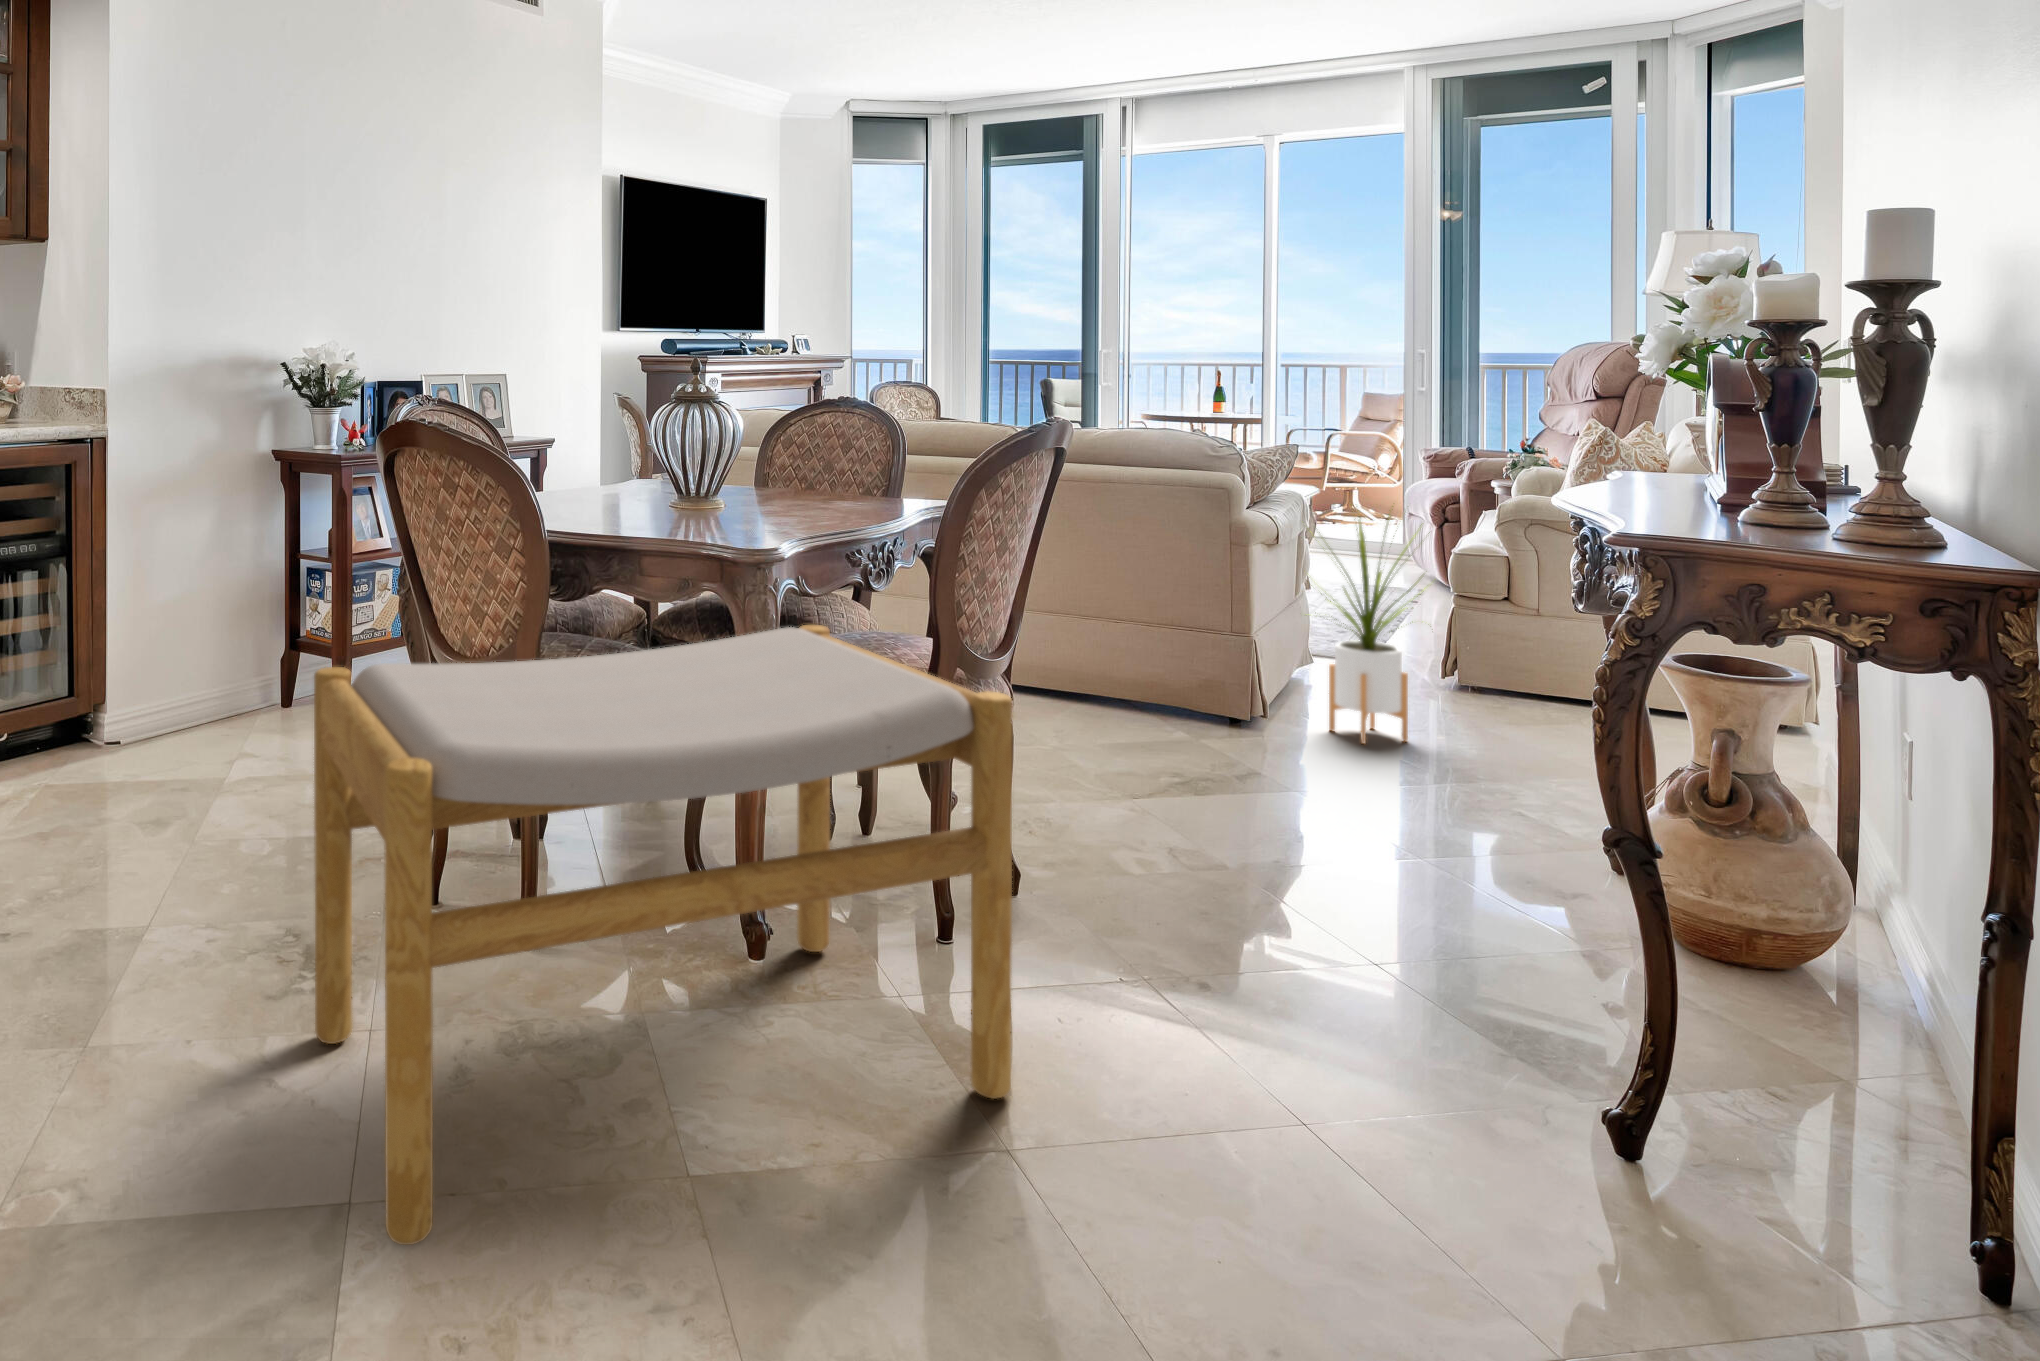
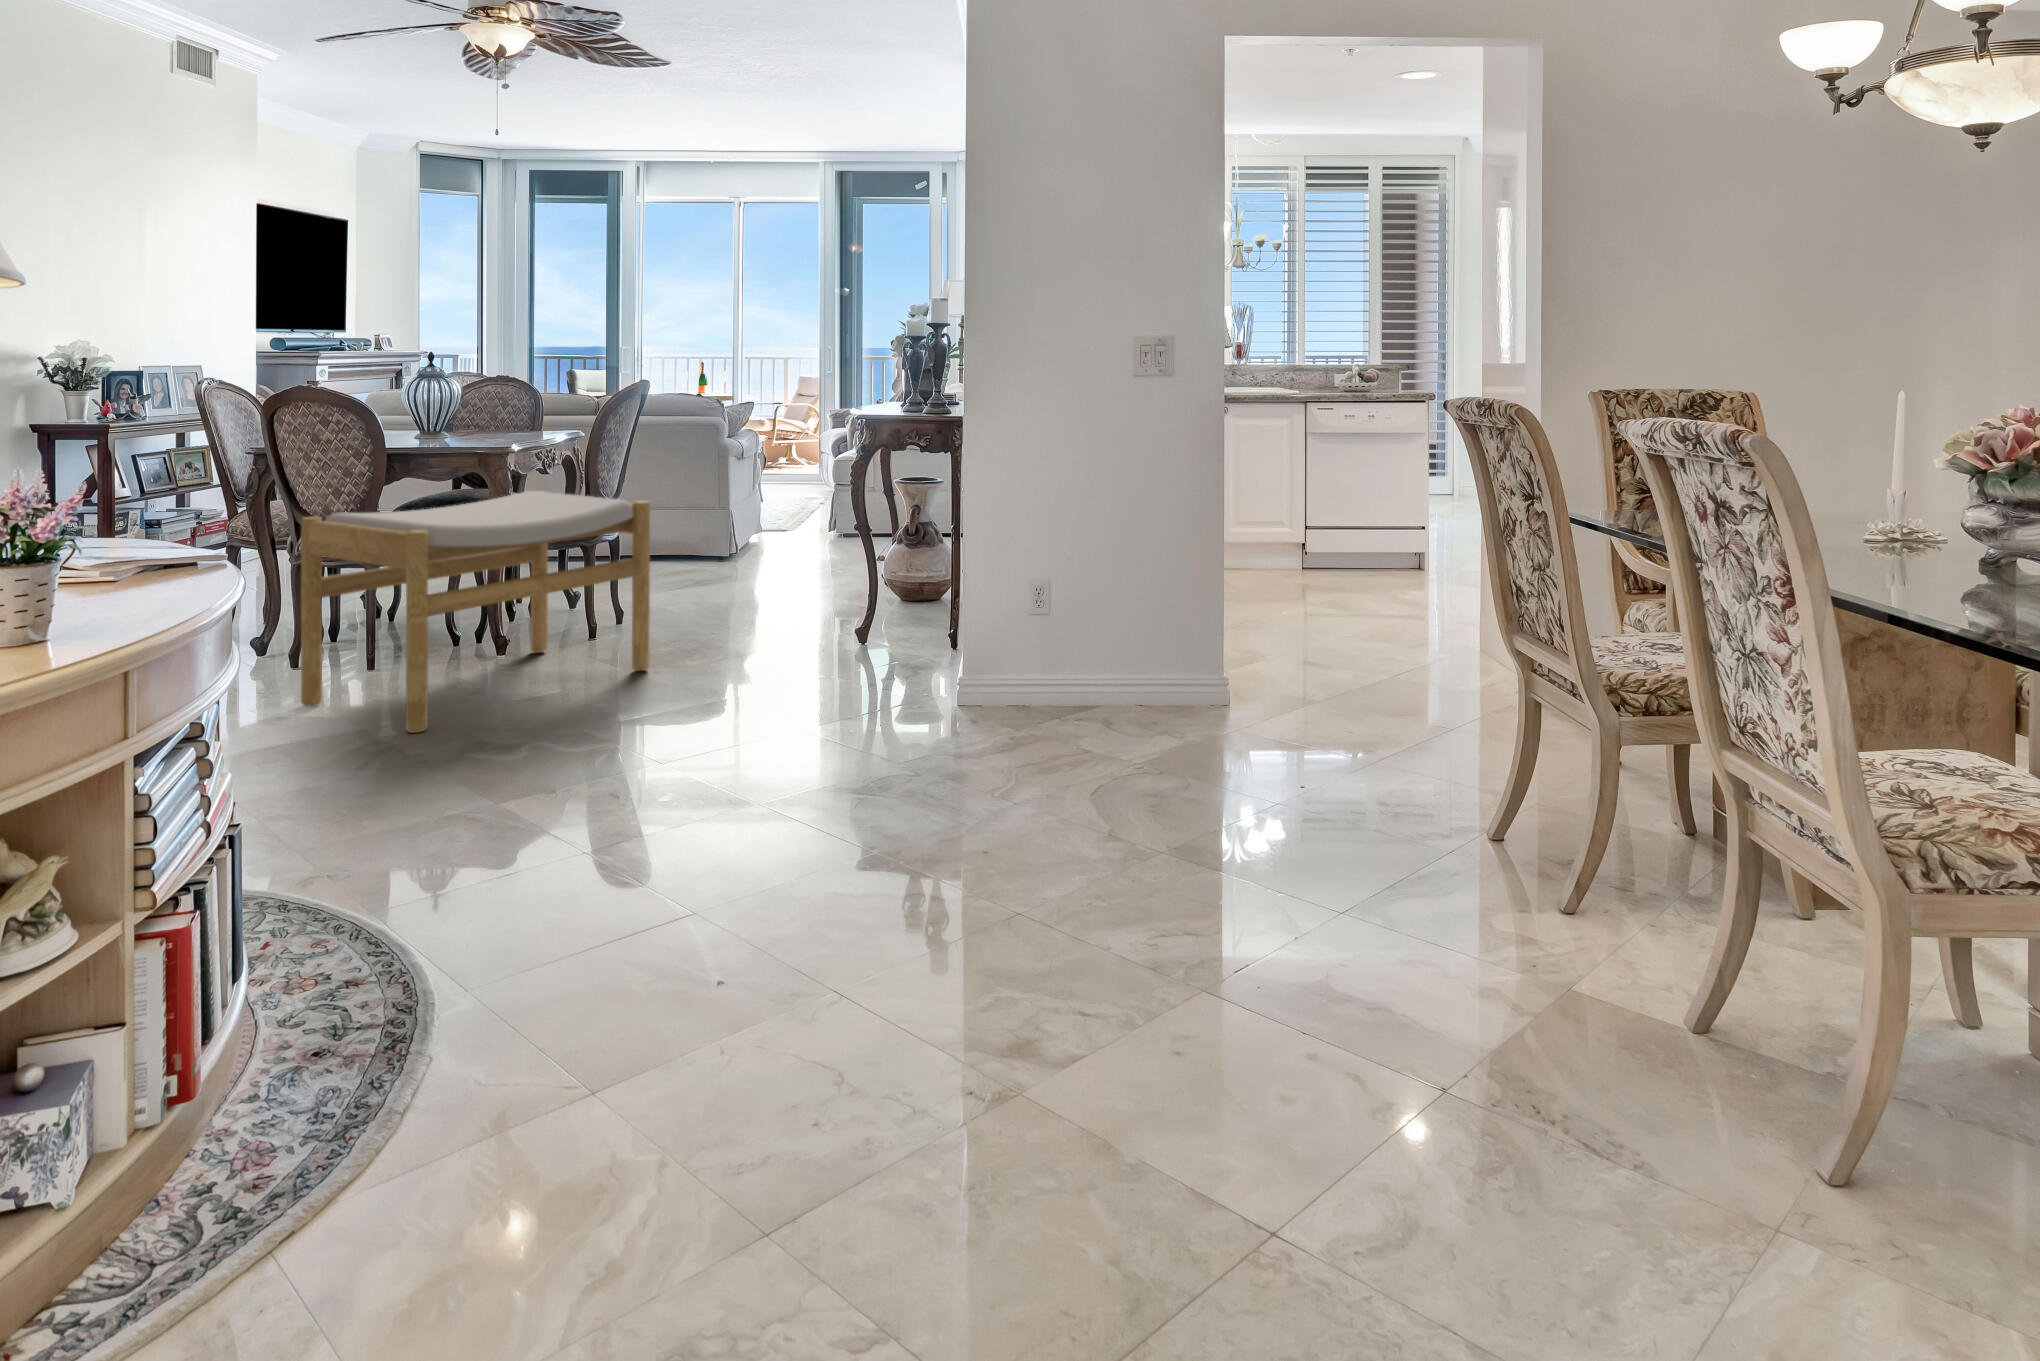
house plant: present [1310,506,1430,744] -> none [759,432,825,562]

